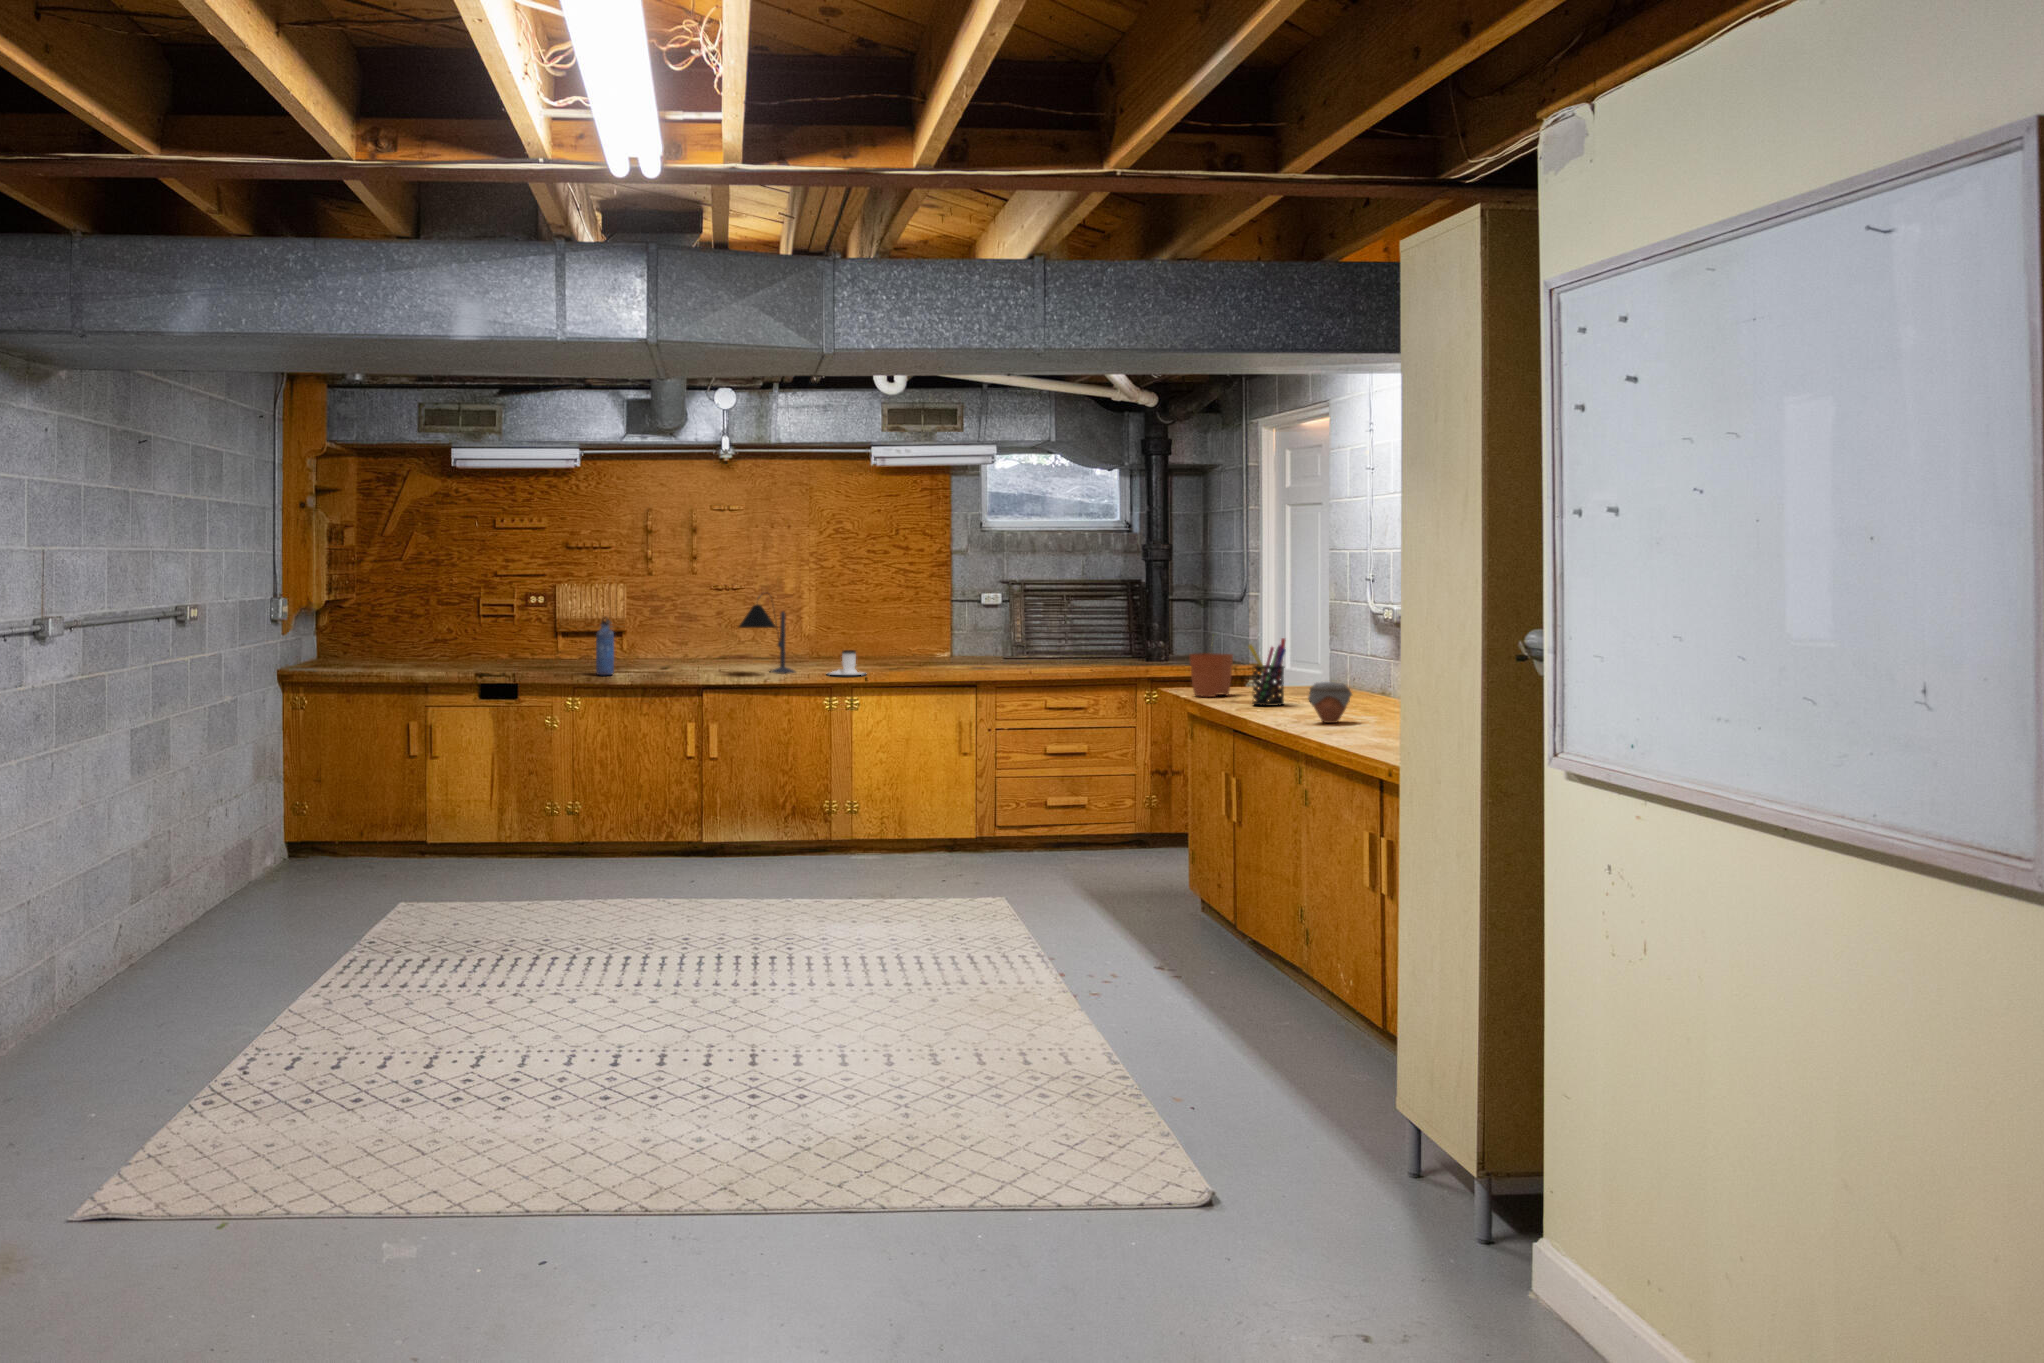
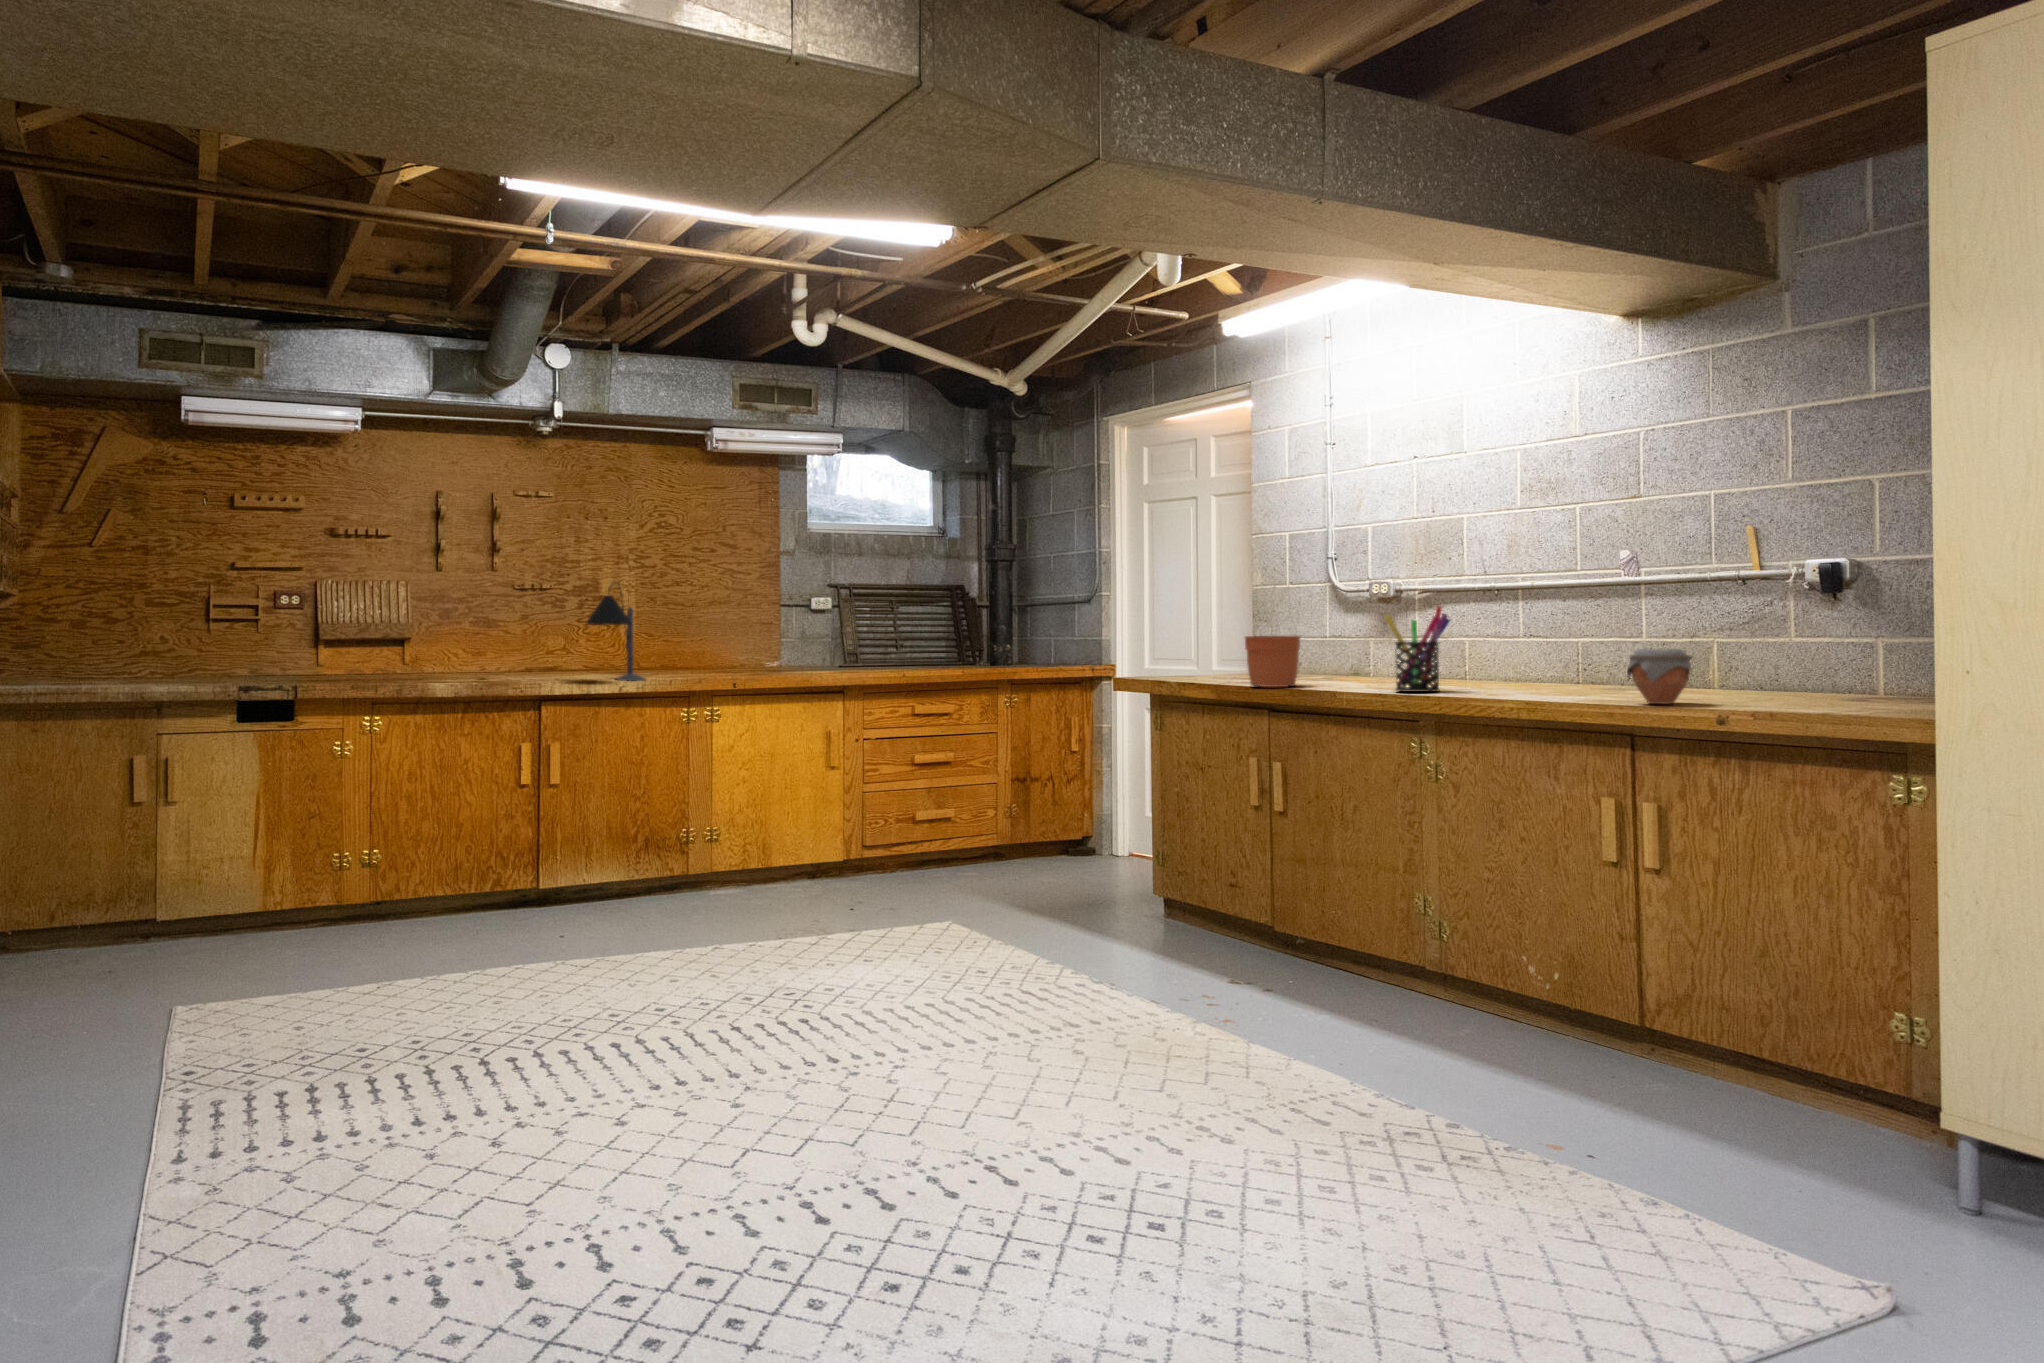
water bottle: present [596,618,614,675] -> none [401,610,425,684]
coffee cup: present [830,650,863,675] -> none [687,652,736,681]

